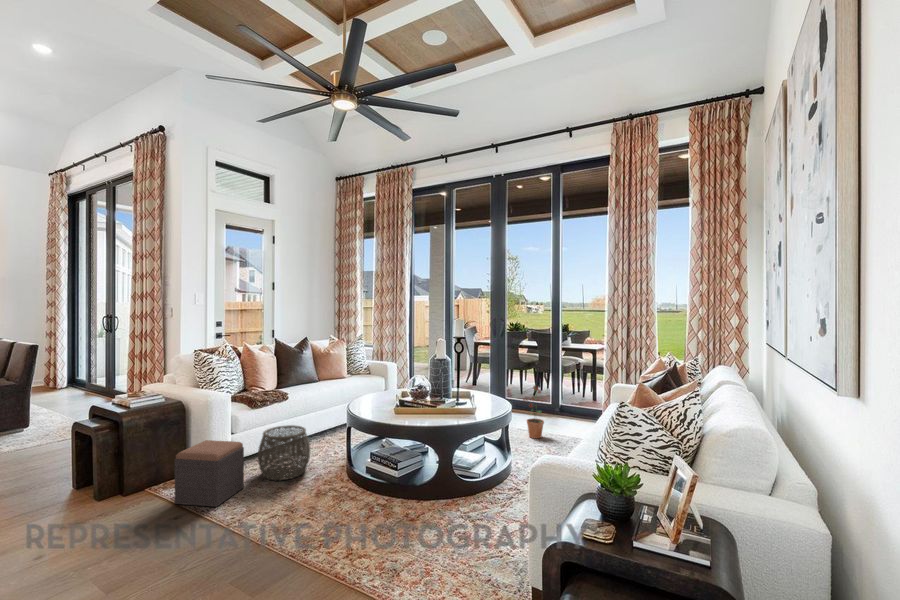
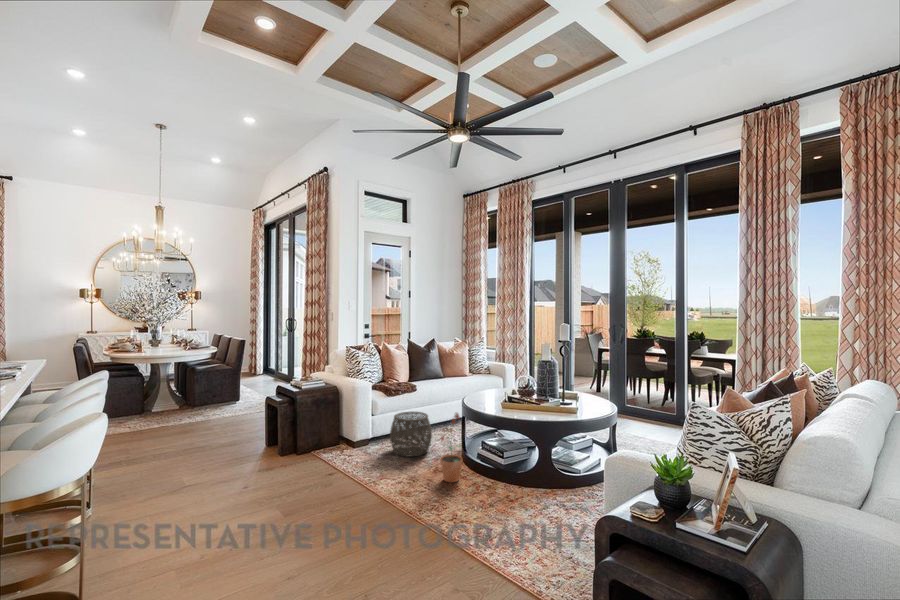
potted plant: present [523,386,544,438] -> present [441,413,462,482]
footstool: present [175,440,244,507] -> none [328,418,378,471]

